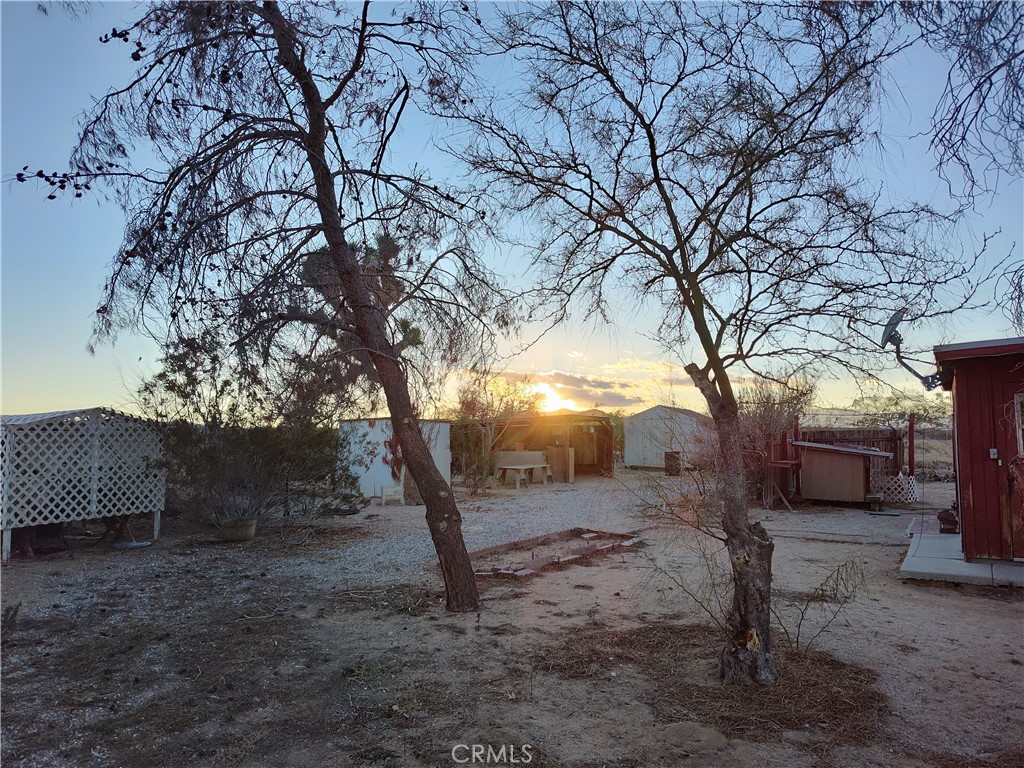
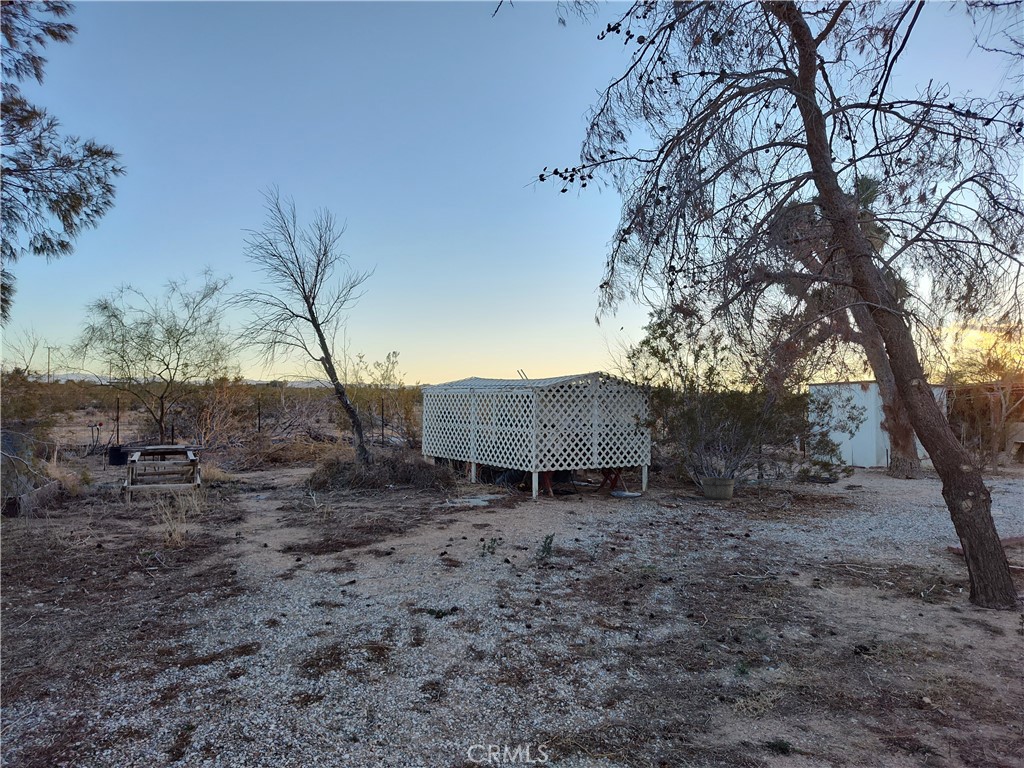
chair: present [381,462,405,506] -> none [860,430,891,479]

